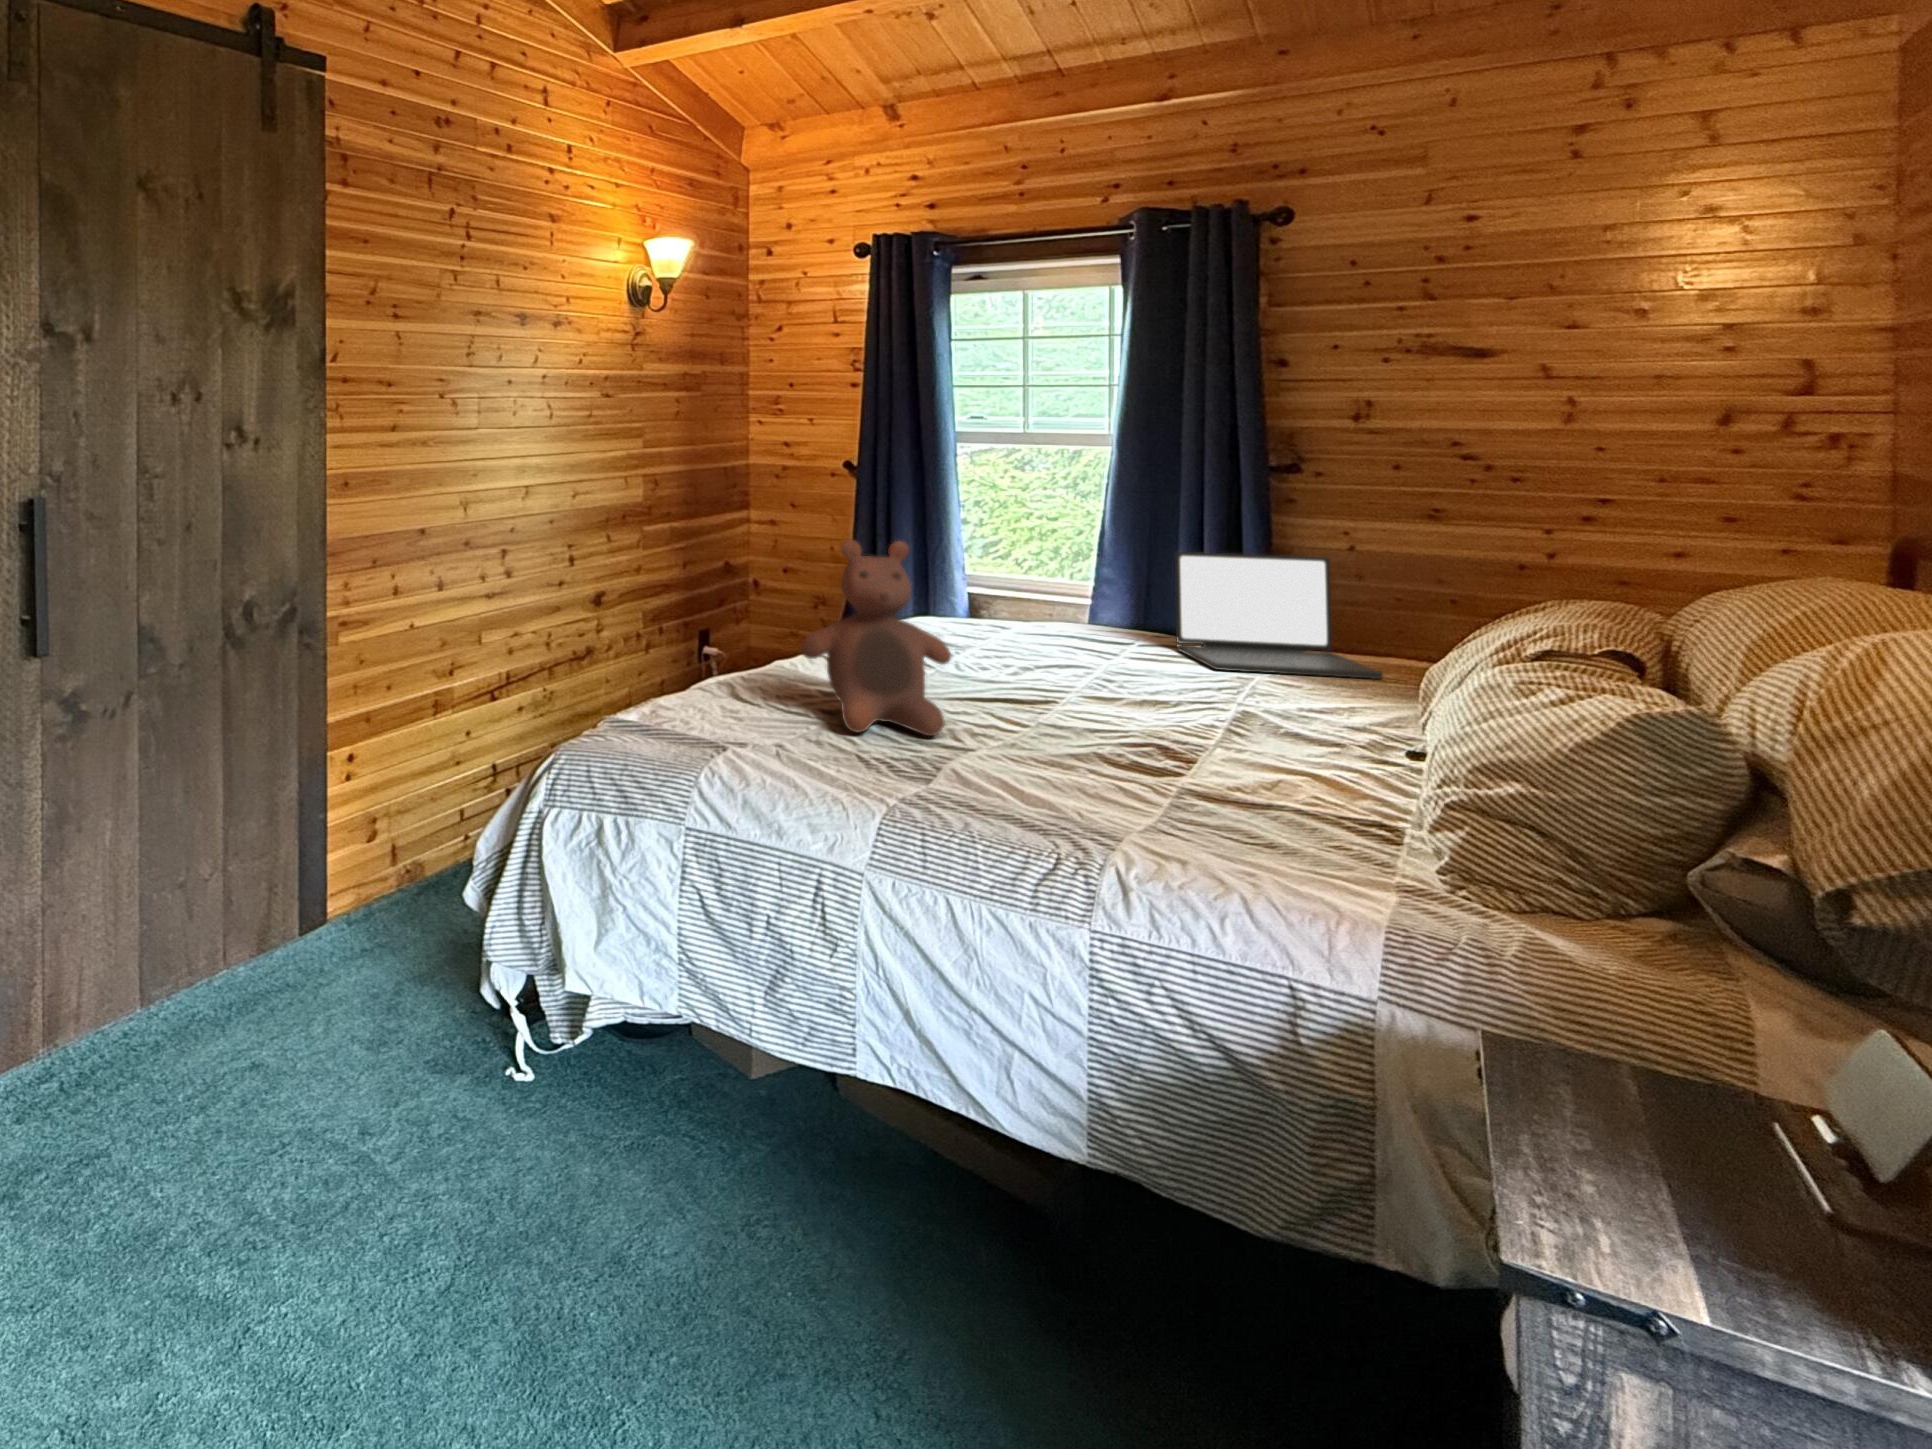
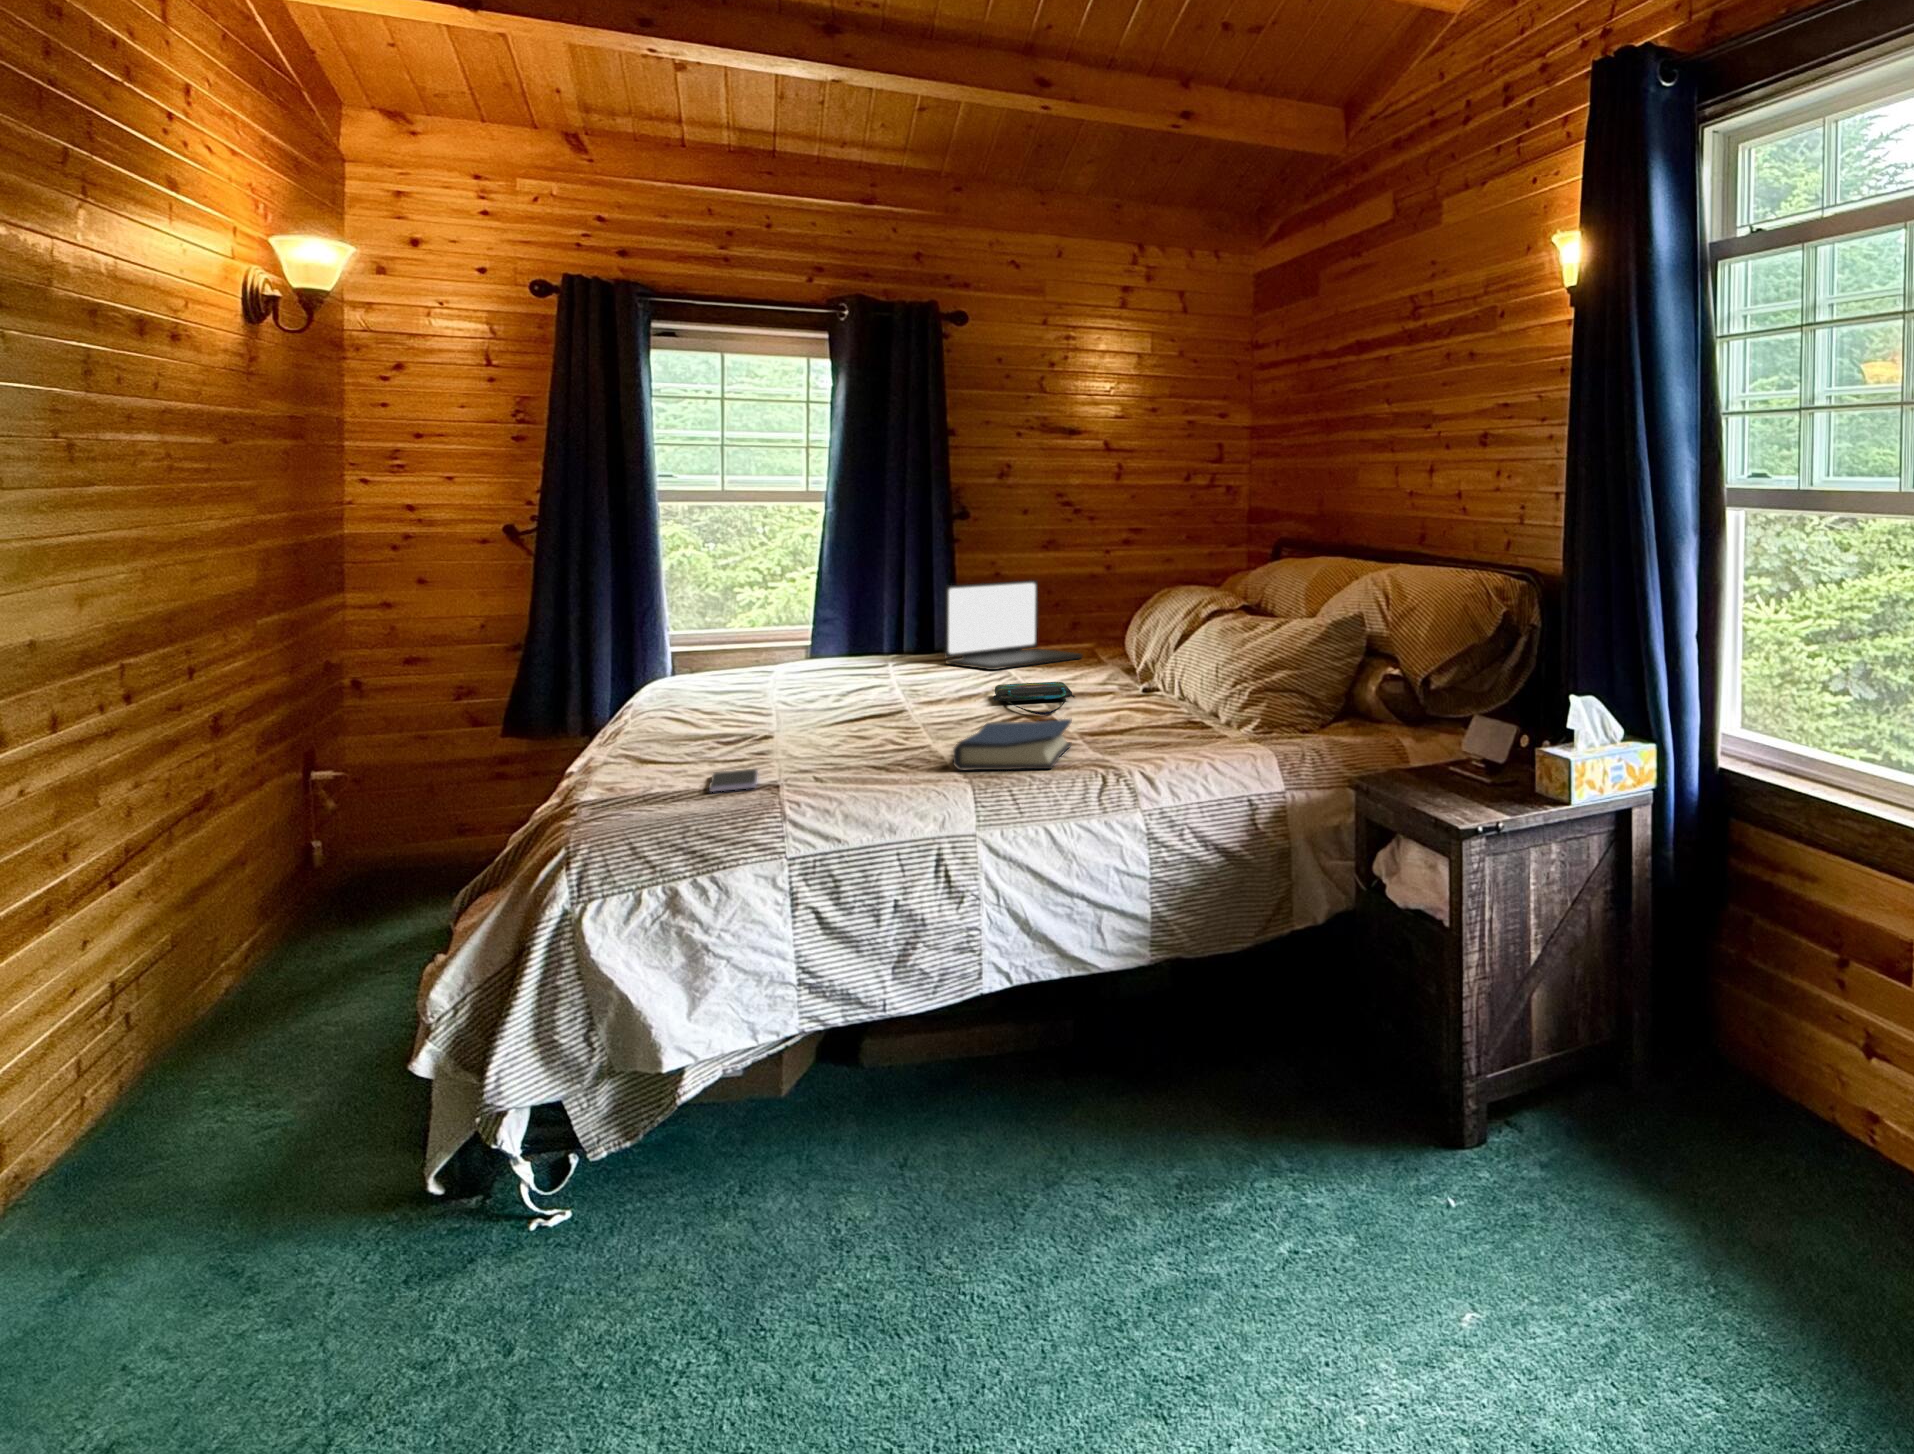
stuffed bear: present [801,539,951,736] -> none [780,584,926,752]
tote bag: none [1113,691,1245,746] -> present [993,682,1075,715]
smartphone: none [670,716,741,741] -> present [709,769,757,792]
hardback book: none [890,735,1086,820] -> present [953,719,1071,770]

